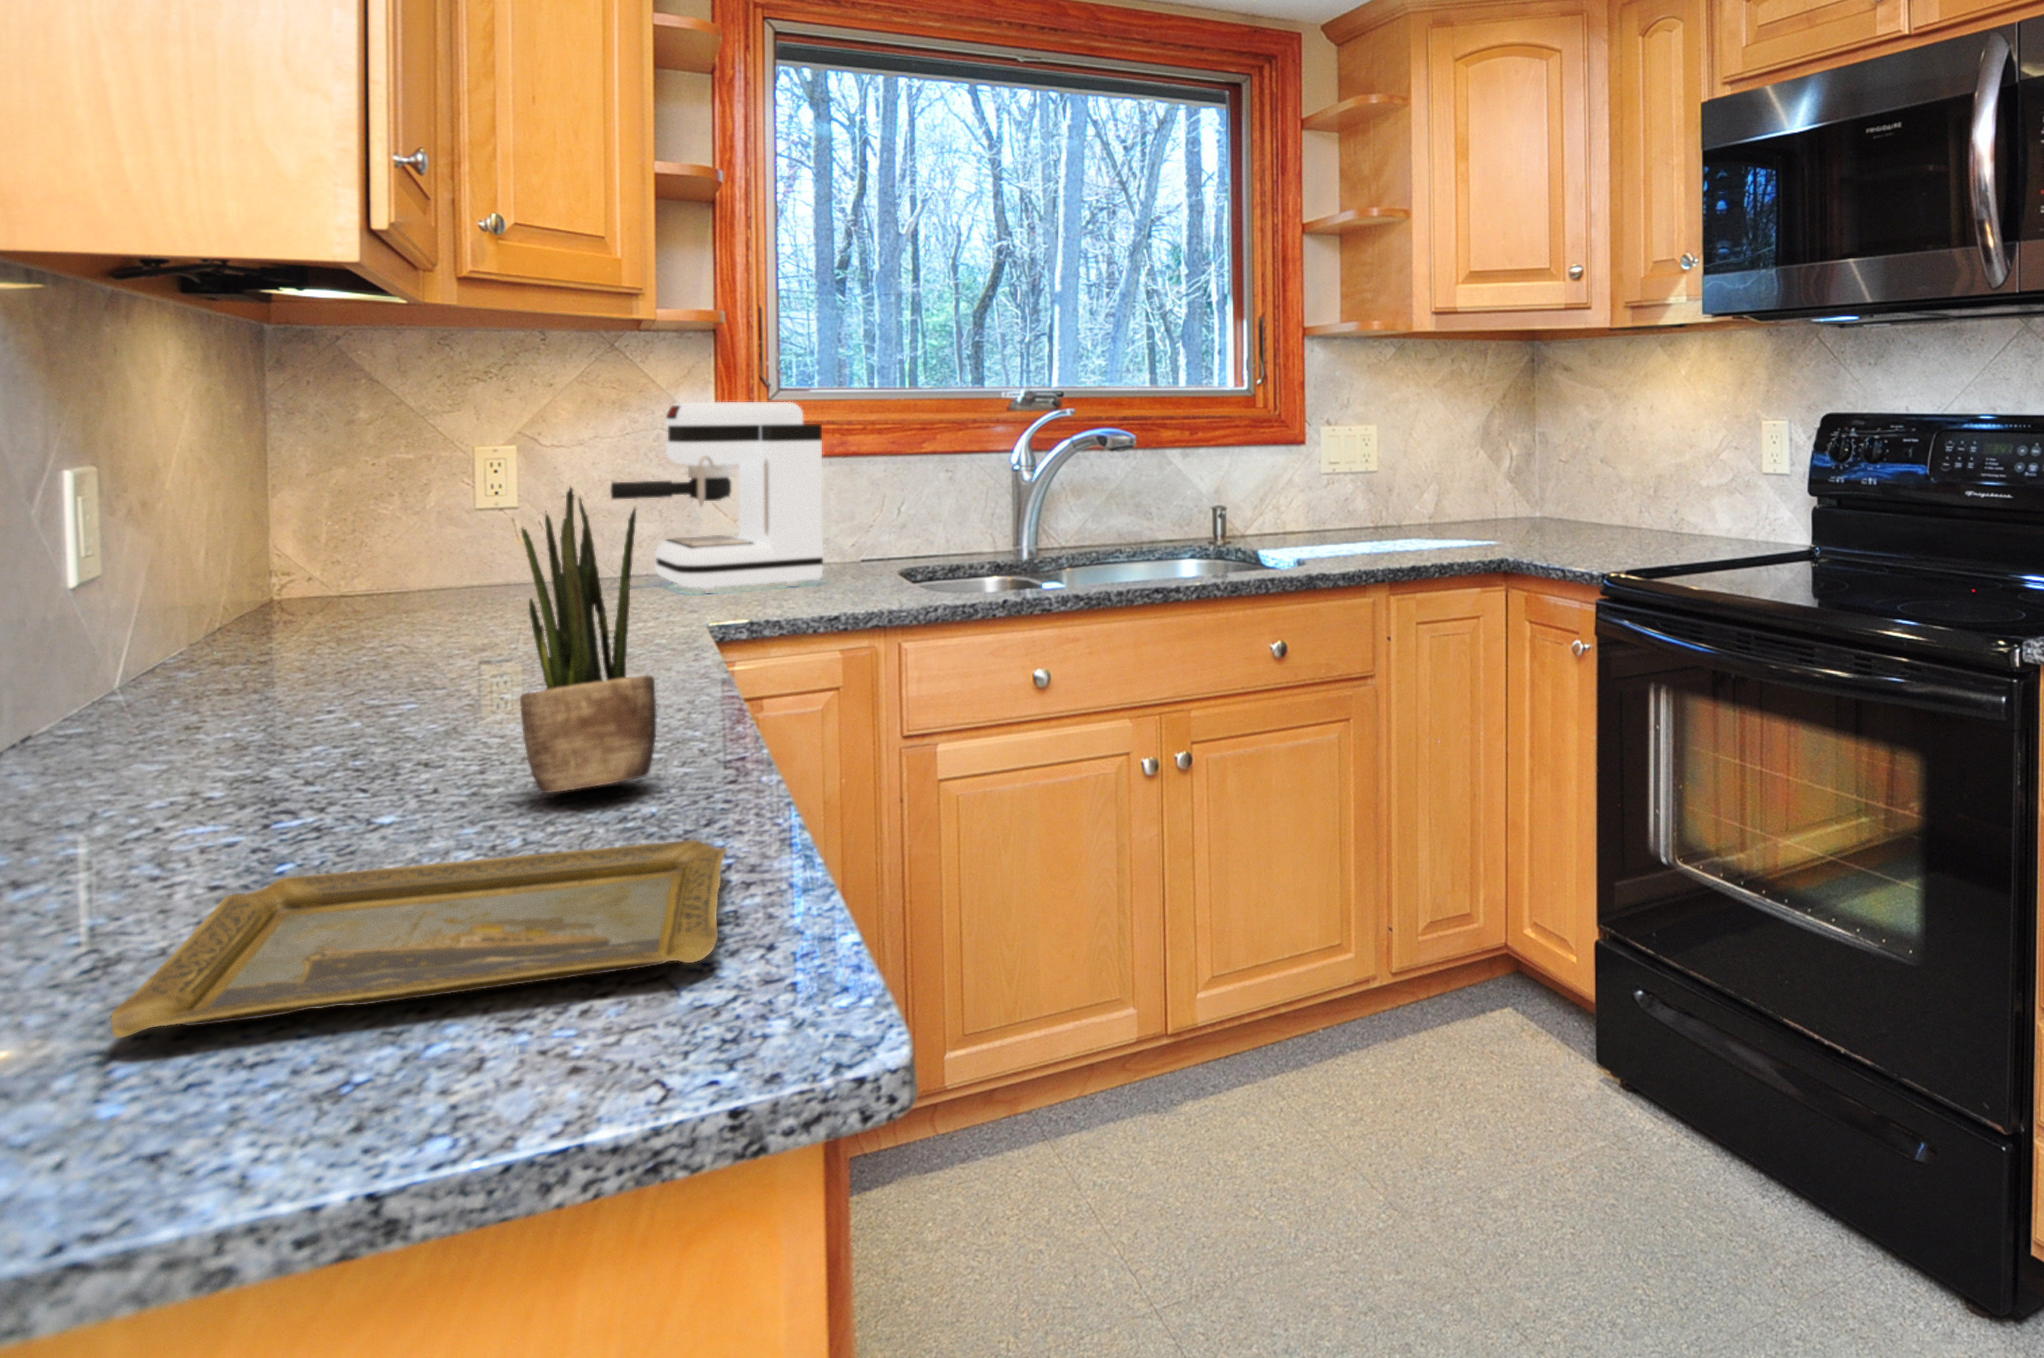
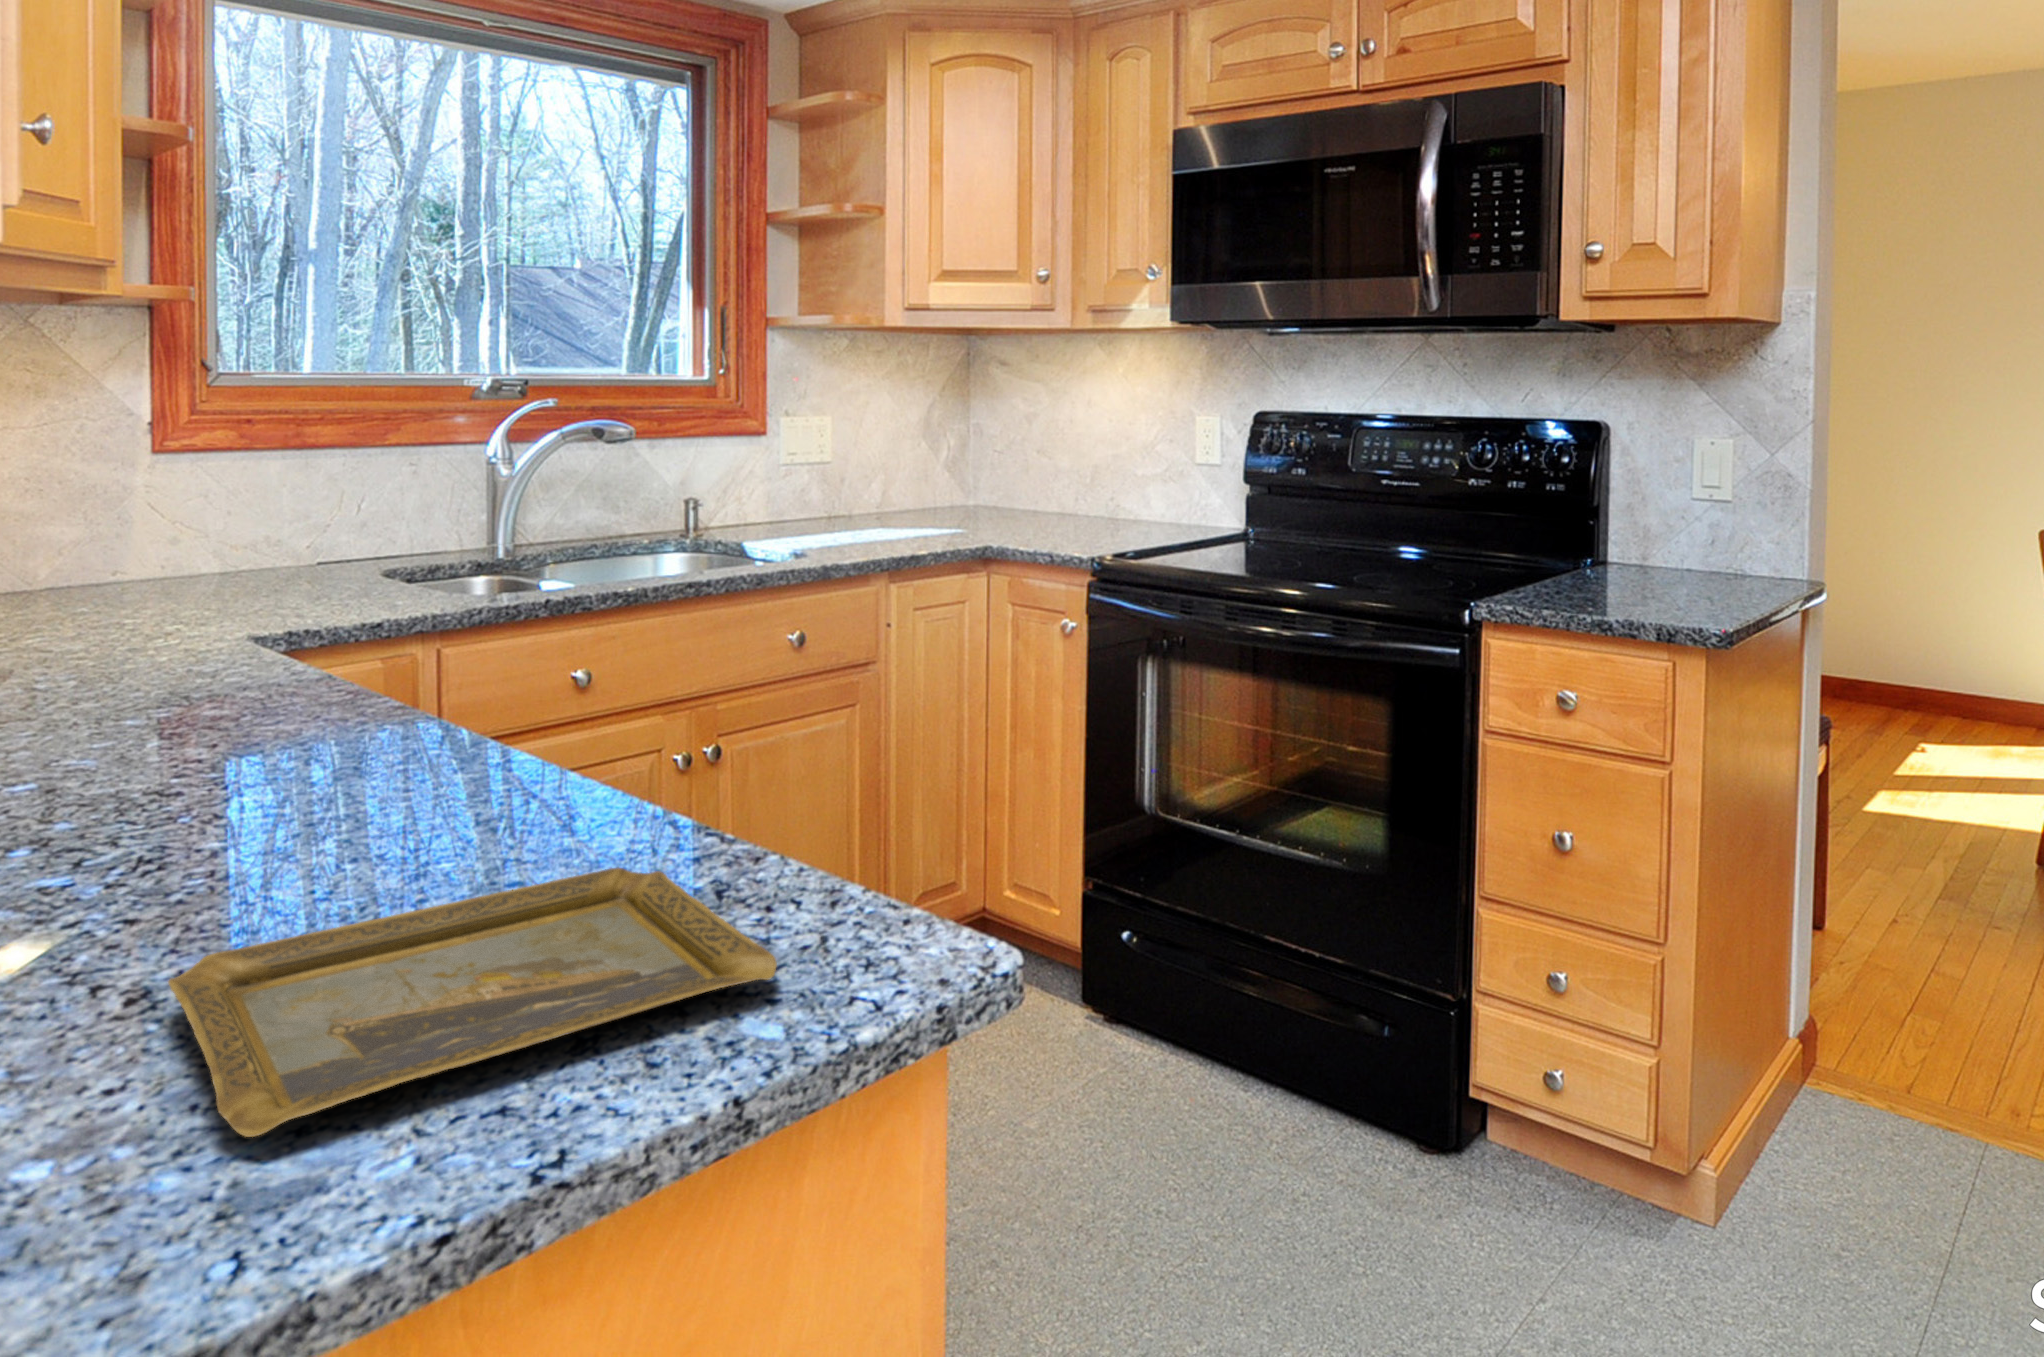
coffee maker: present [611,402,823,592] -> none [34,389,306,606]
potted plant: present [520,487,656,793] -> none [297,504,447,839]

